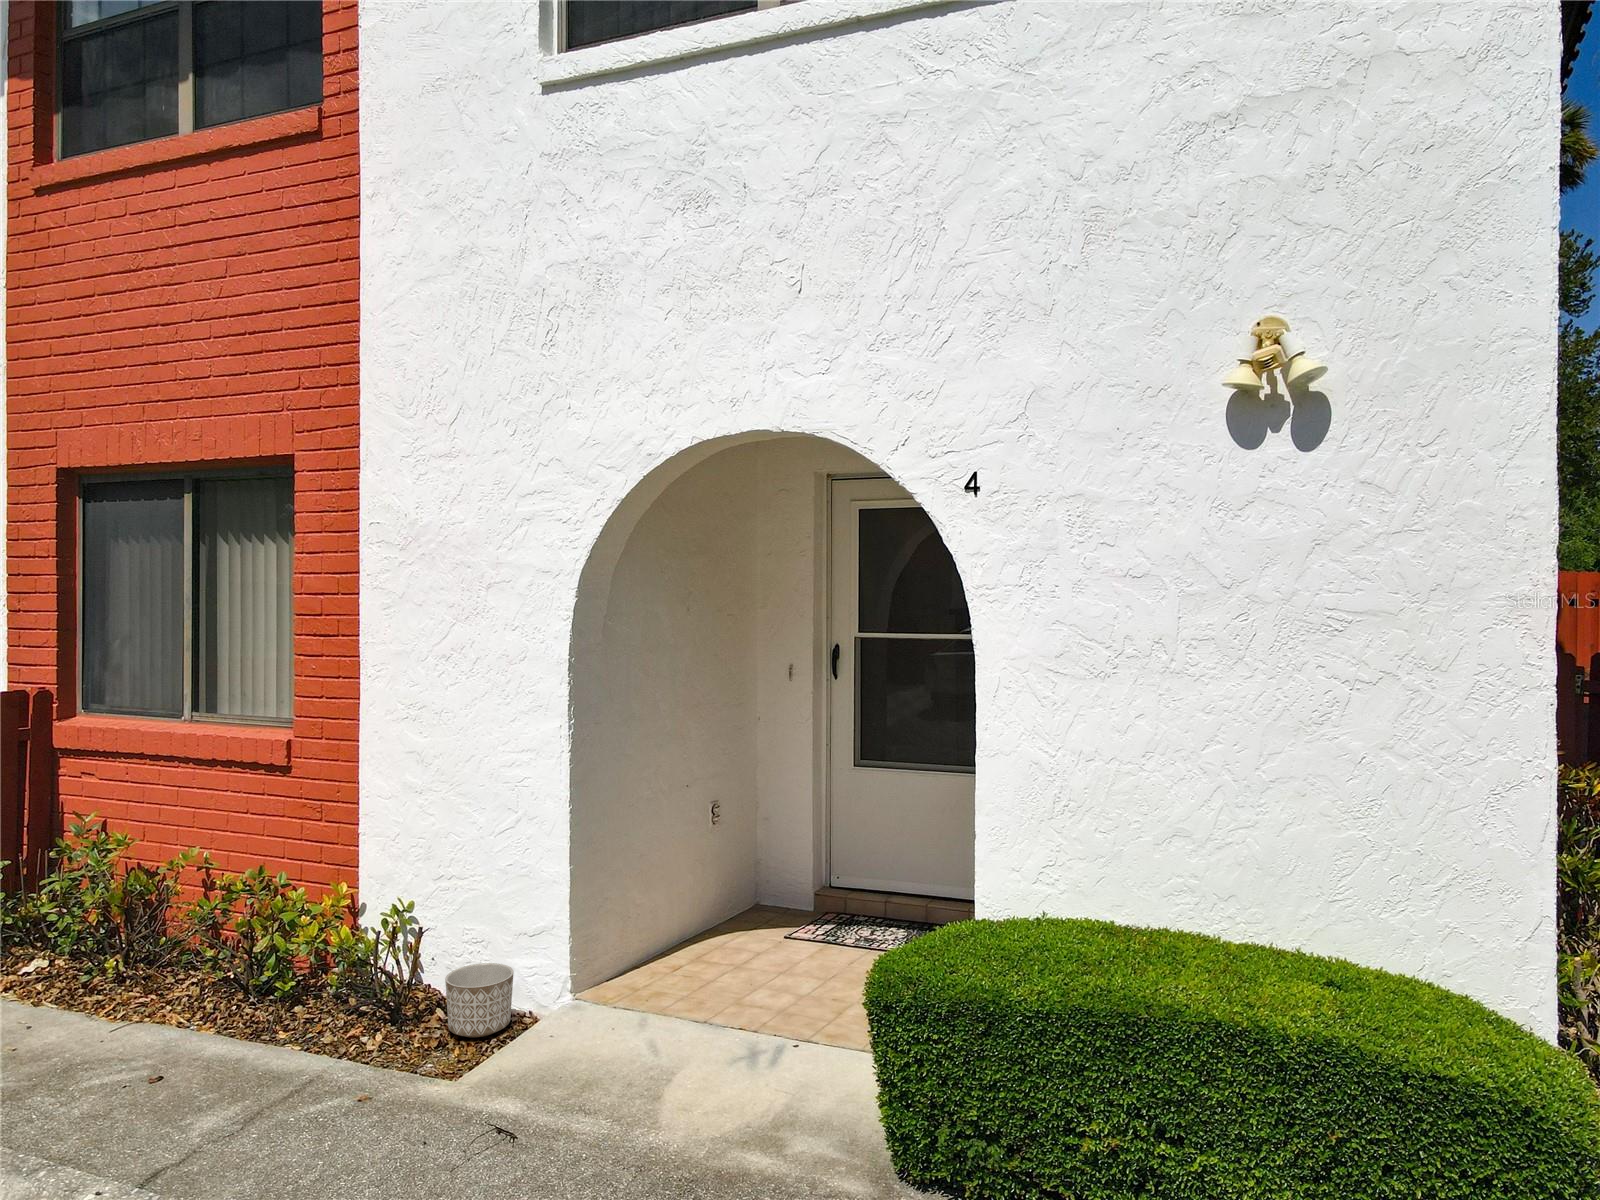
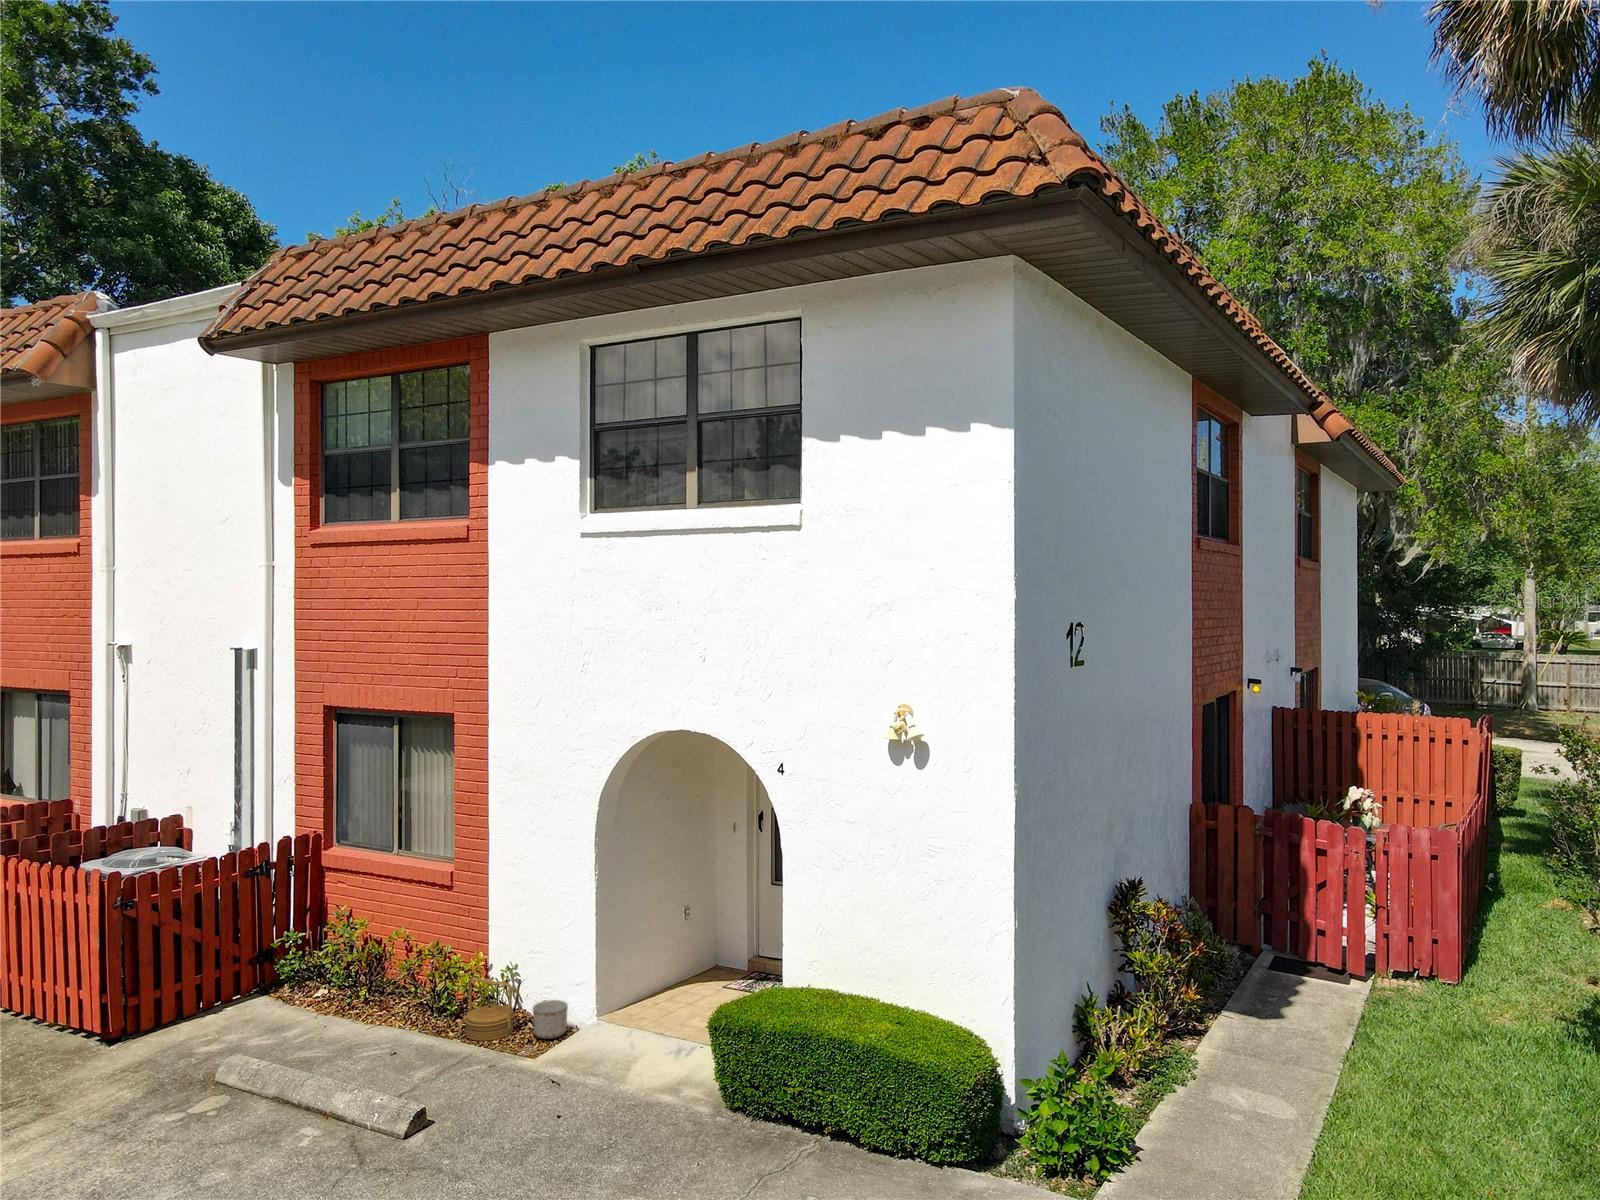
woven basket: none [309,926,408,1047] -> present [465,977,514,1041]

